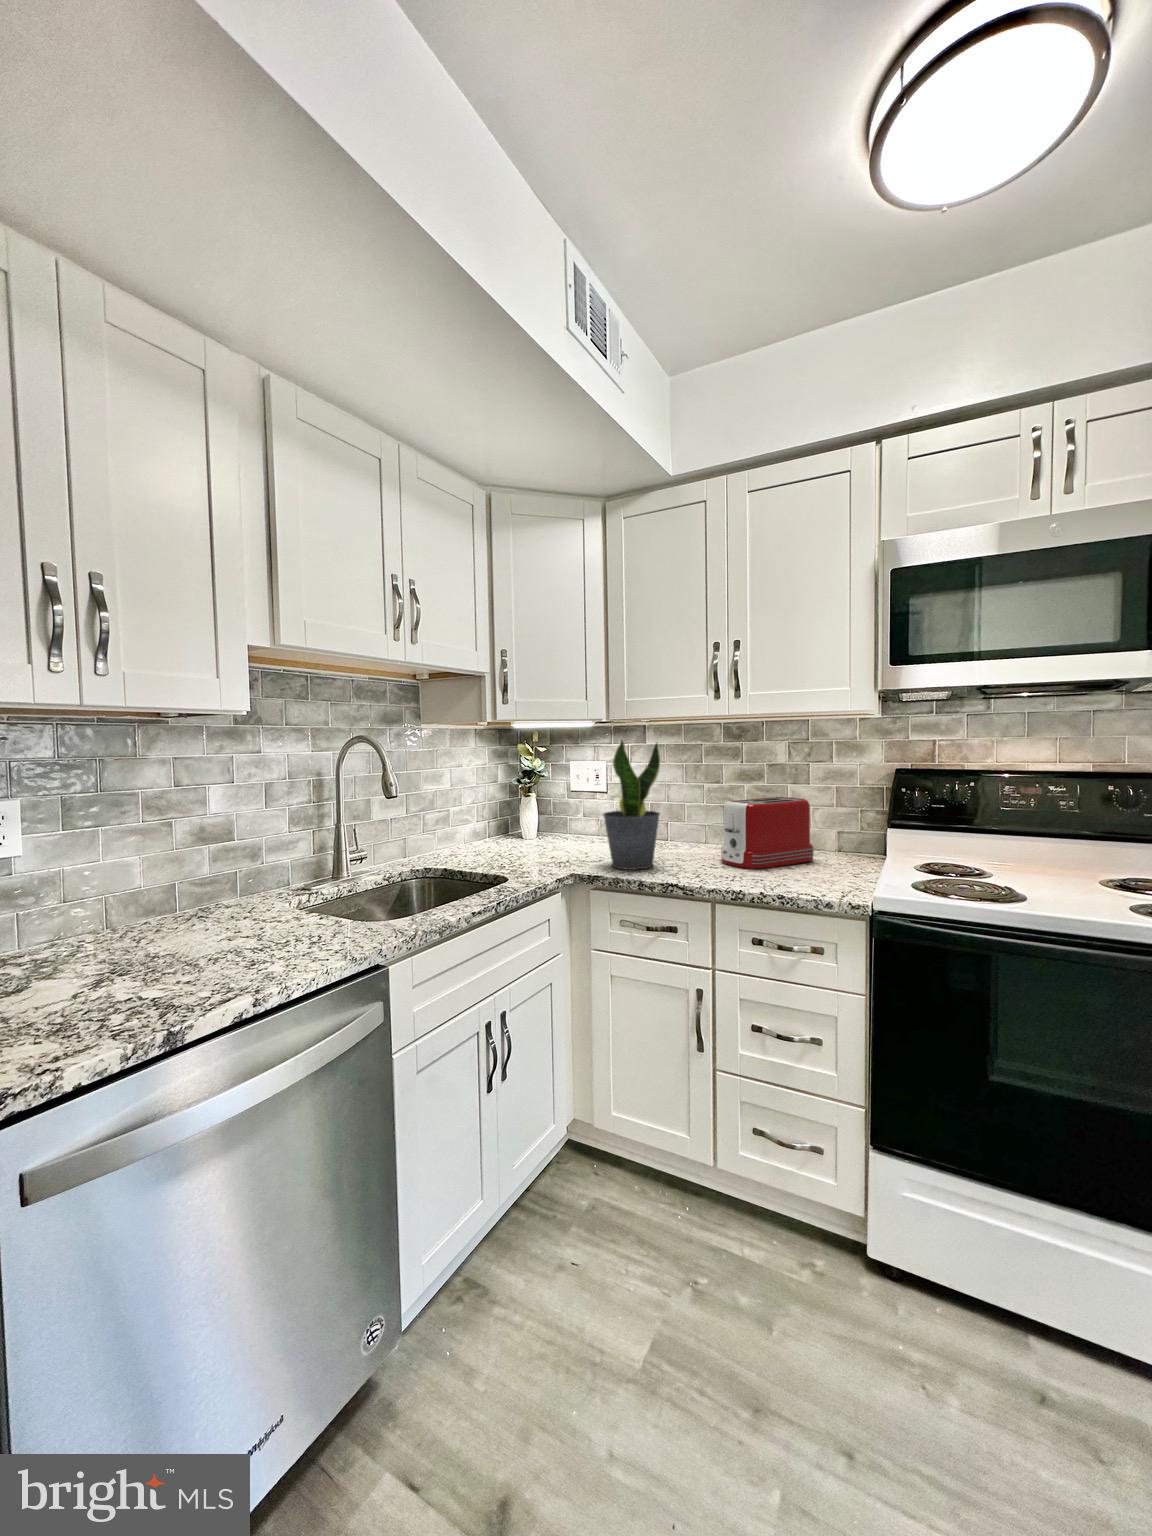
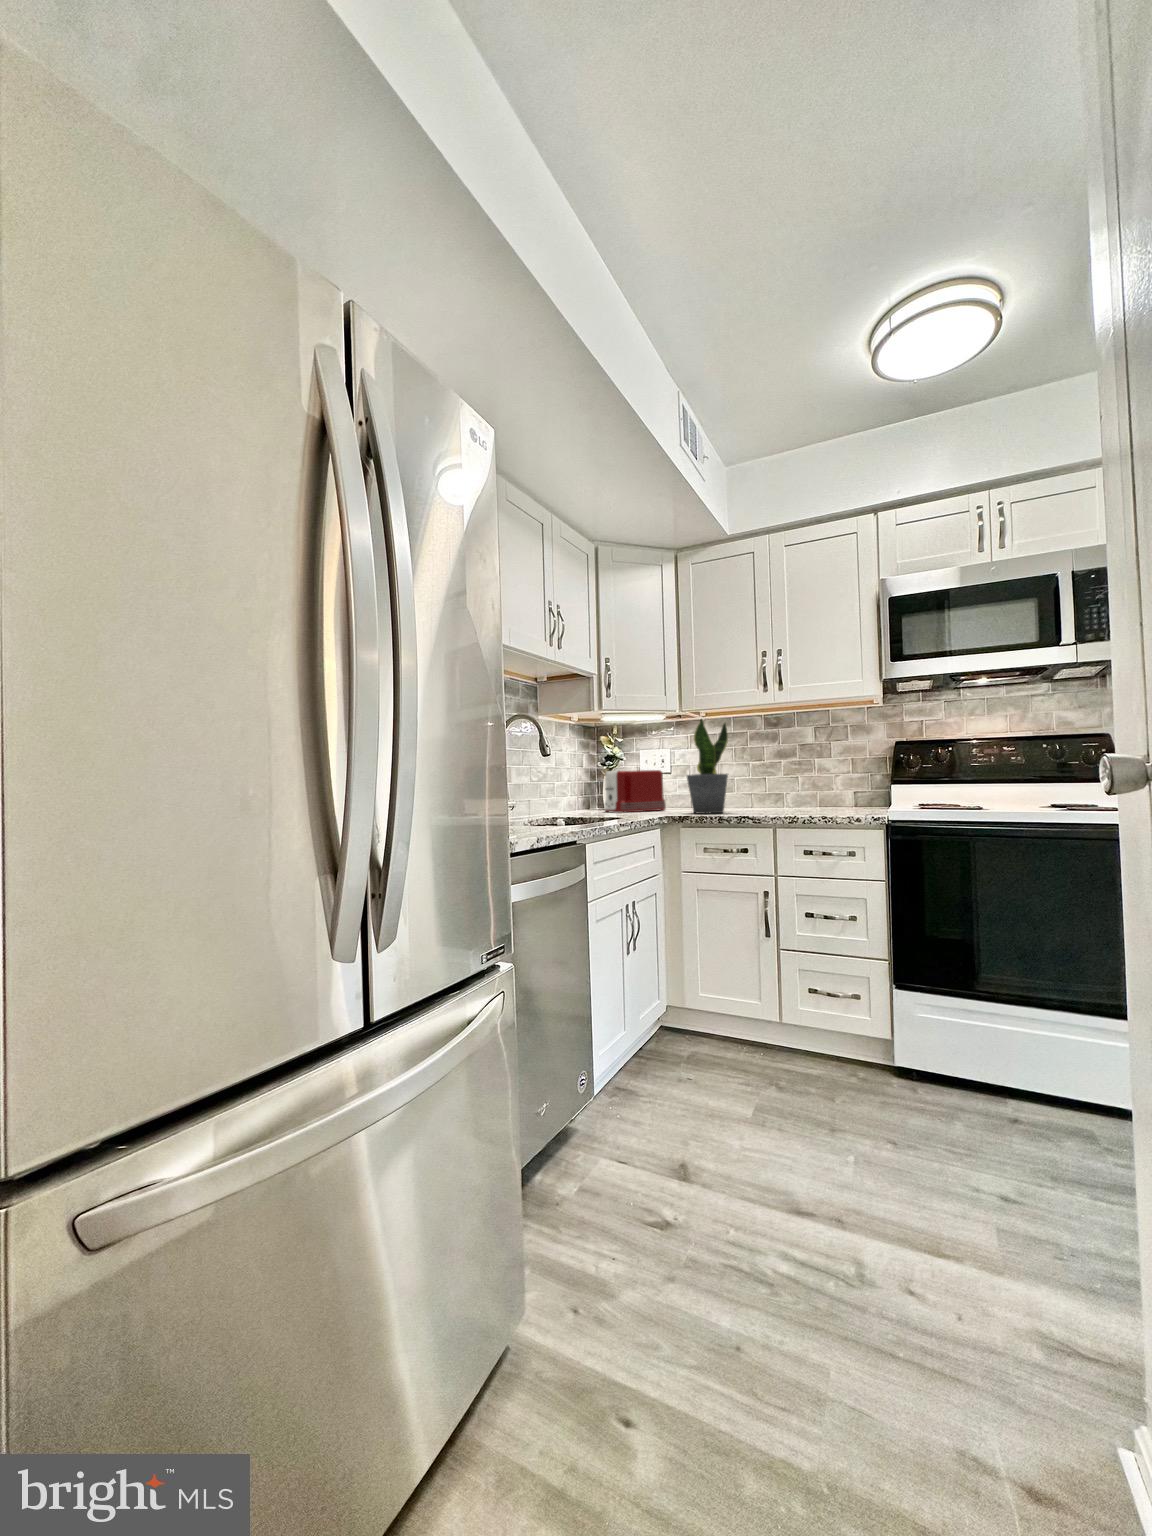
toaster: present [721,797,814,869] -> present [605,770,666,813]

